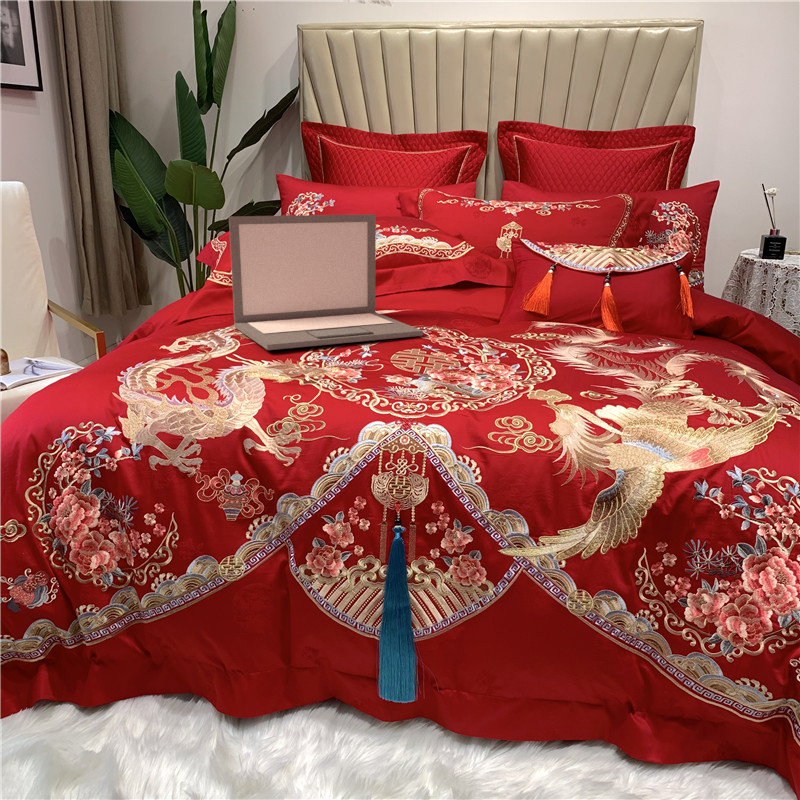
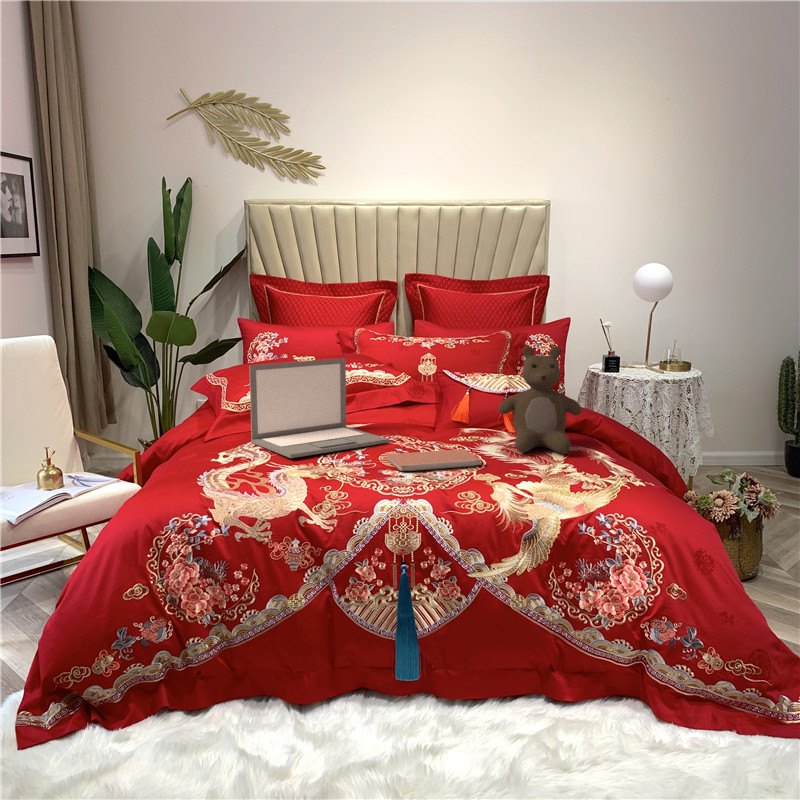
teddy bear: none [588,194,721,364] -> present [498,346,582,453]
notebook: none [407,350,549,378] -> present [386,449,481,471]

